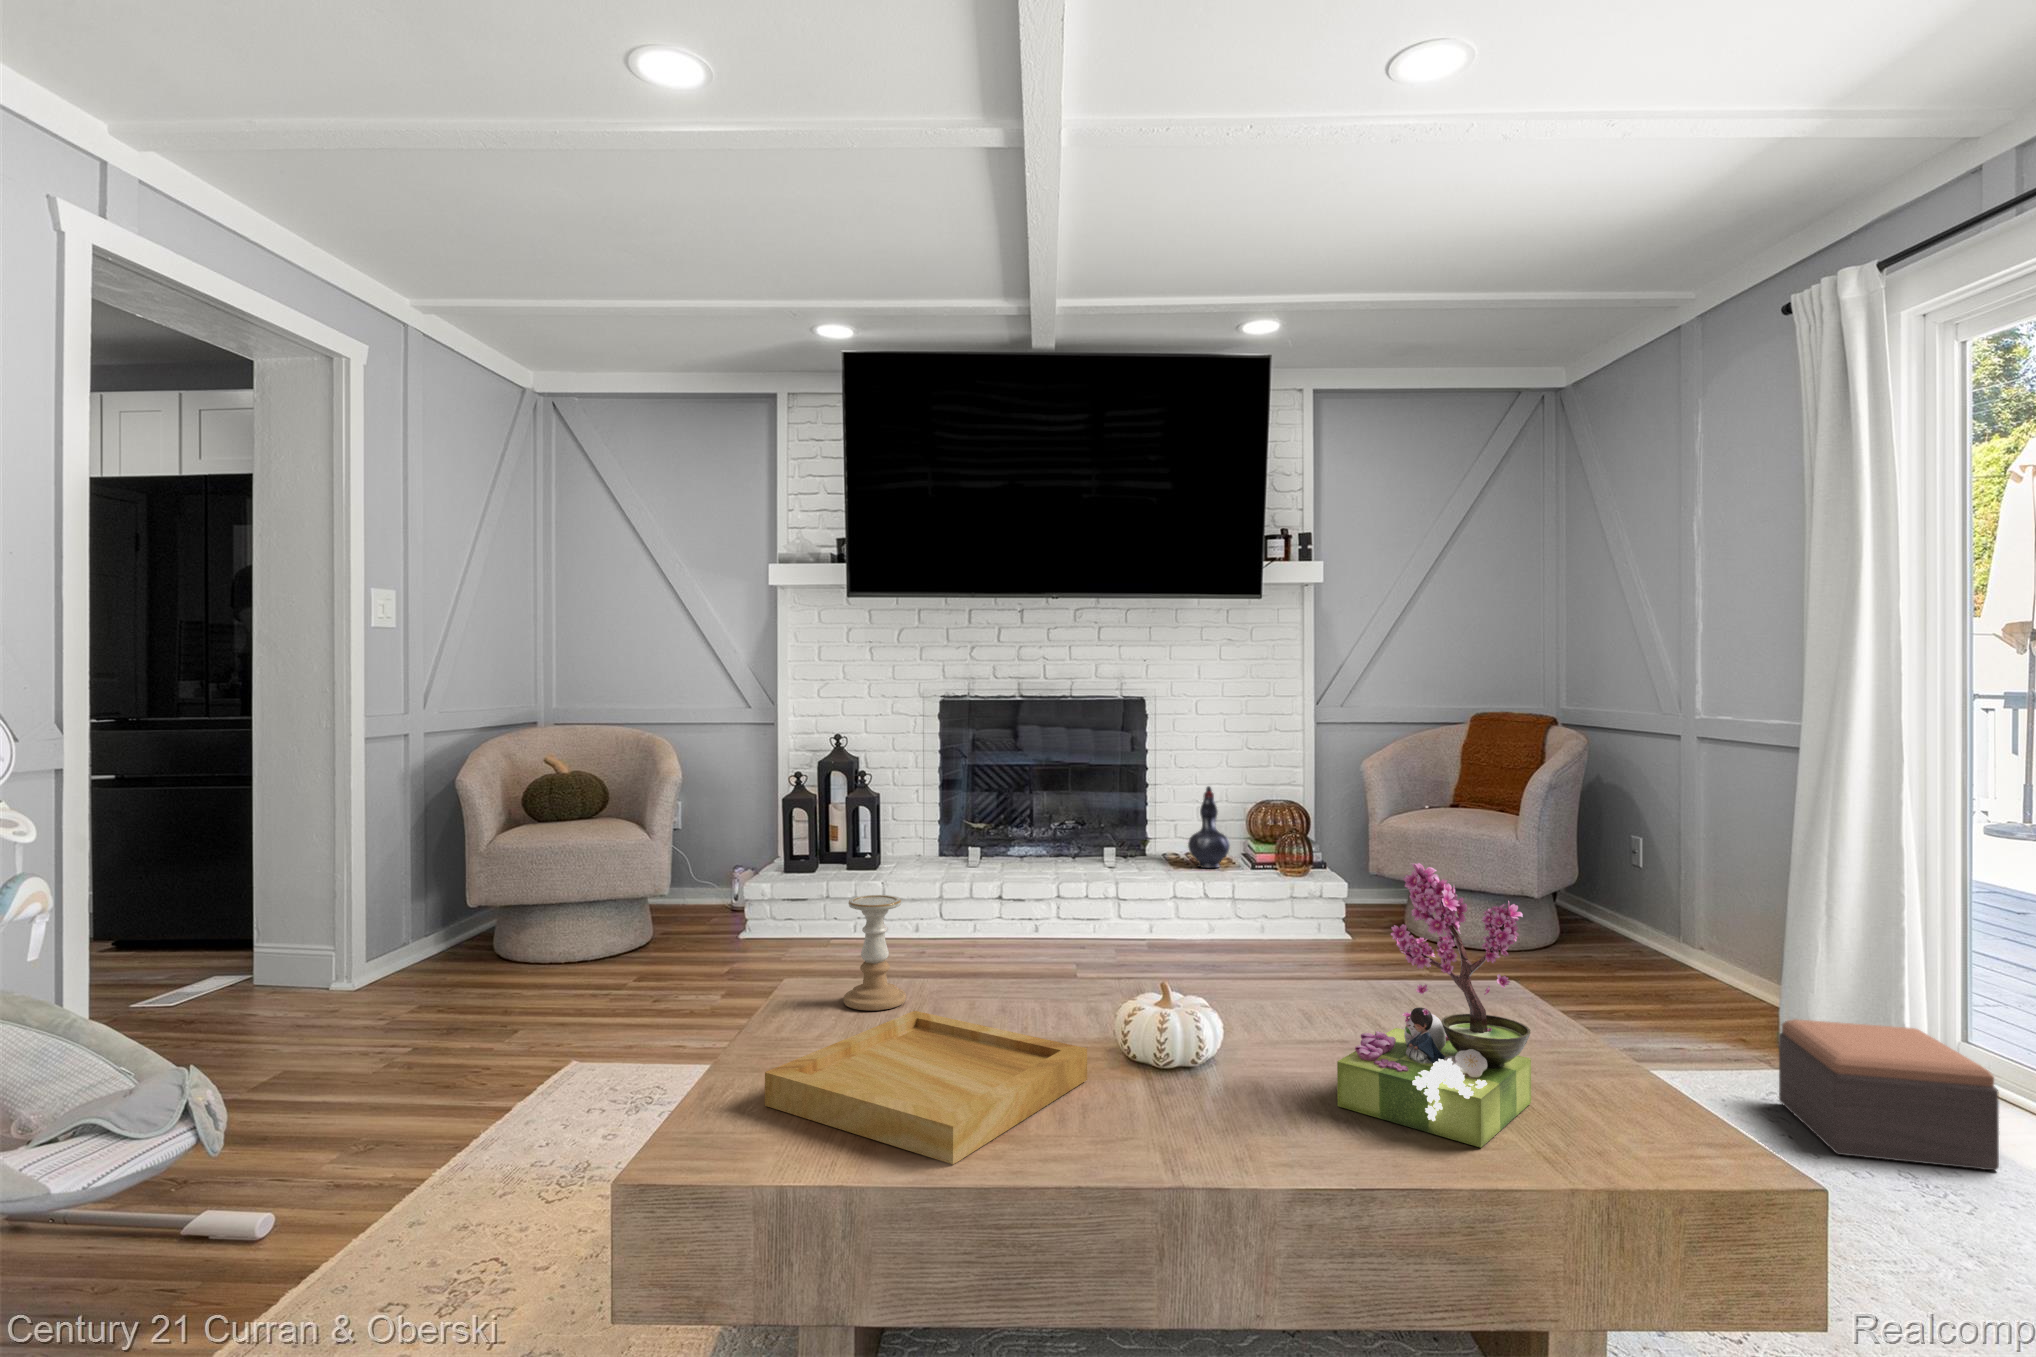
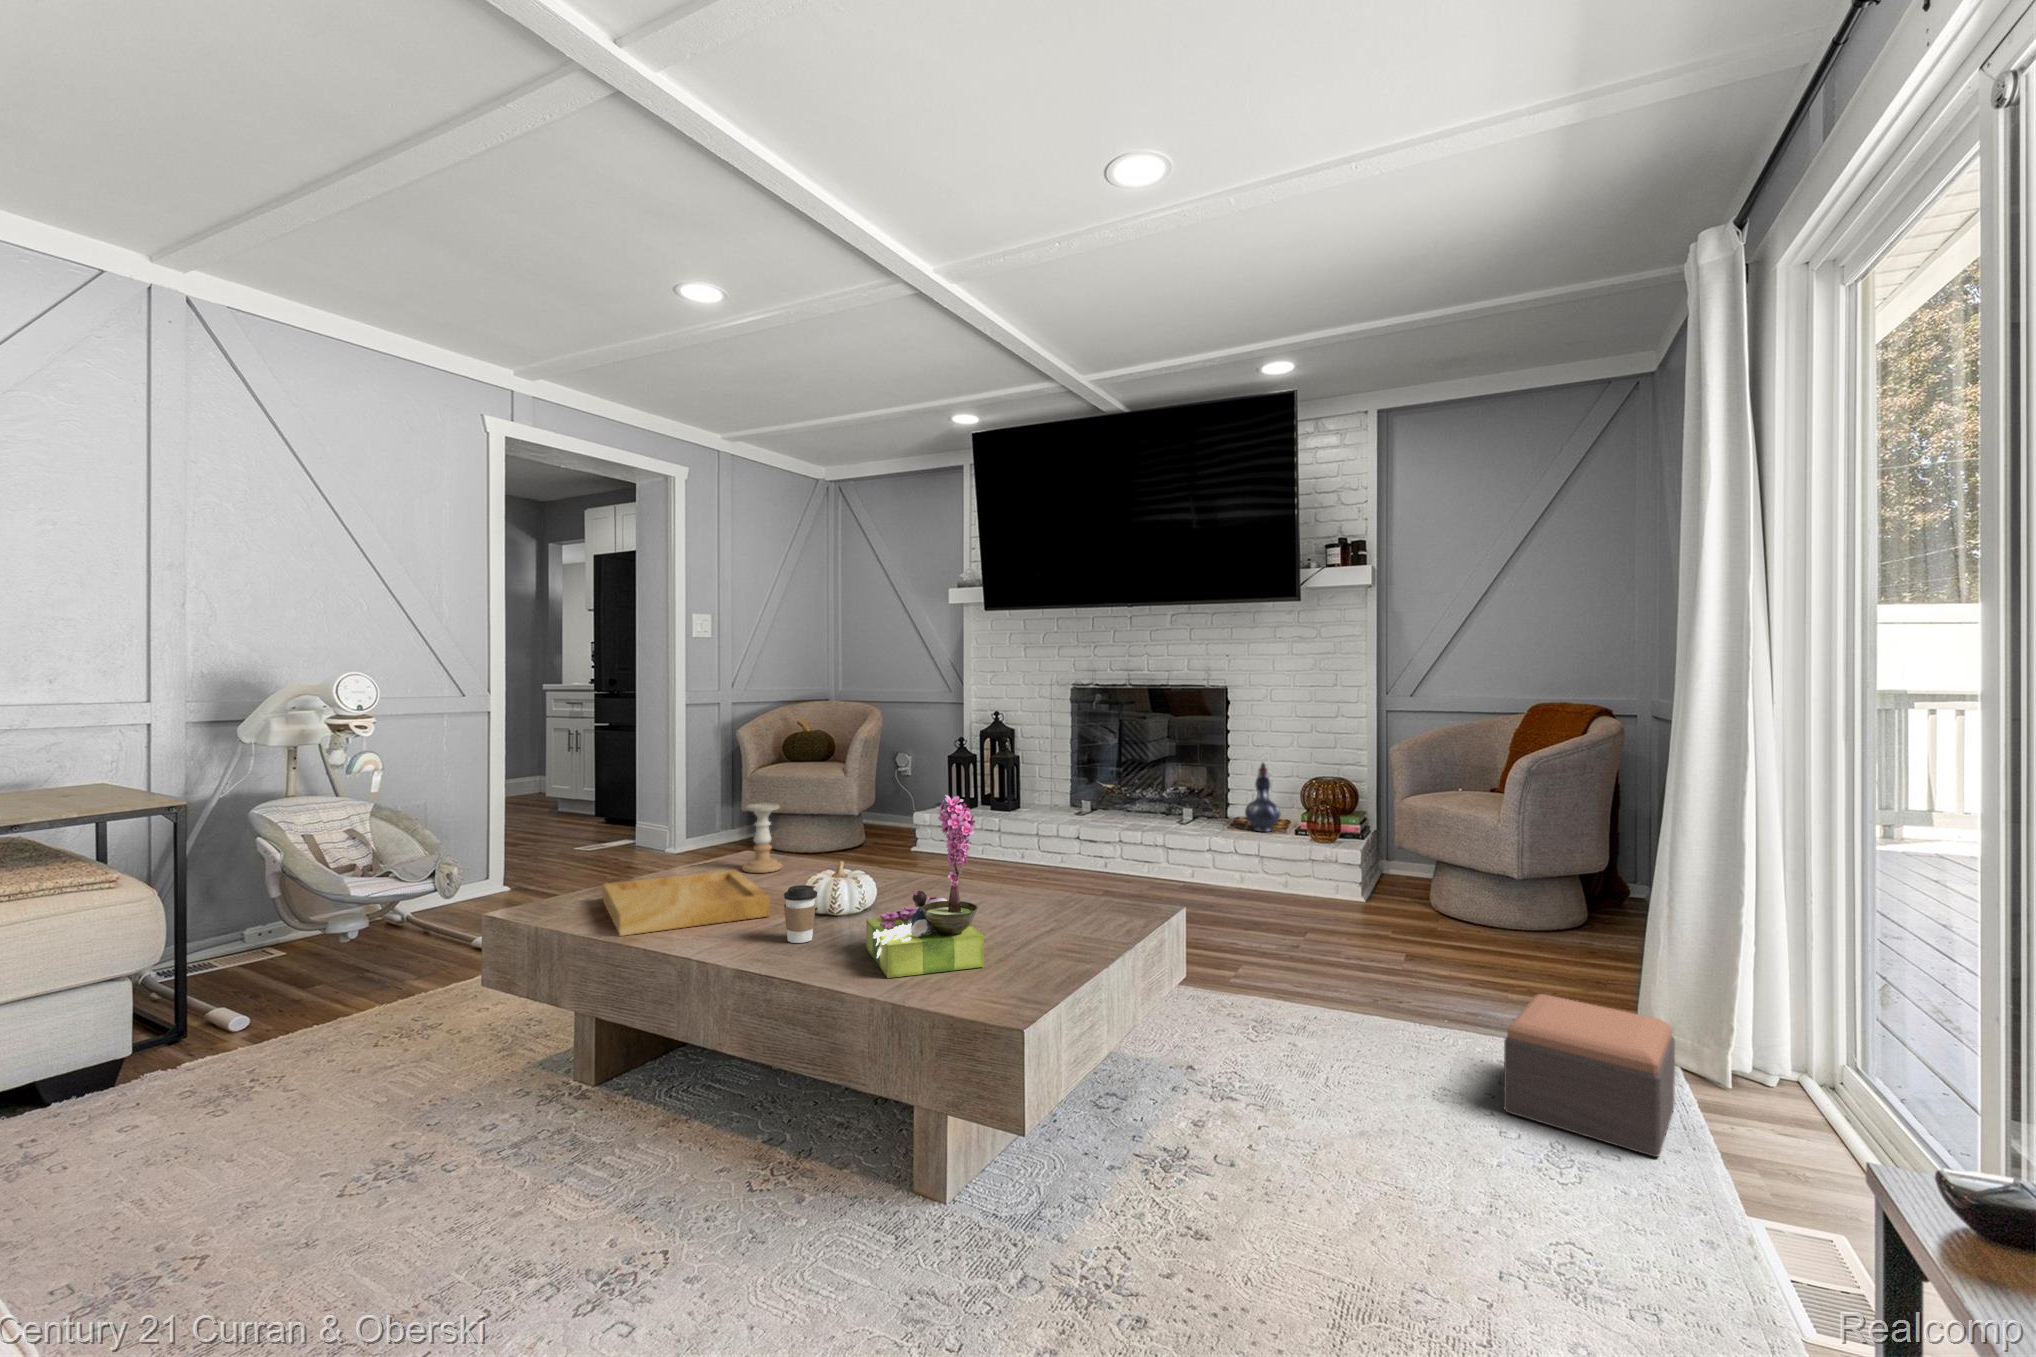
coffee cup: none [1196,1023,1249,1118] -> present [784,885,817,943]

